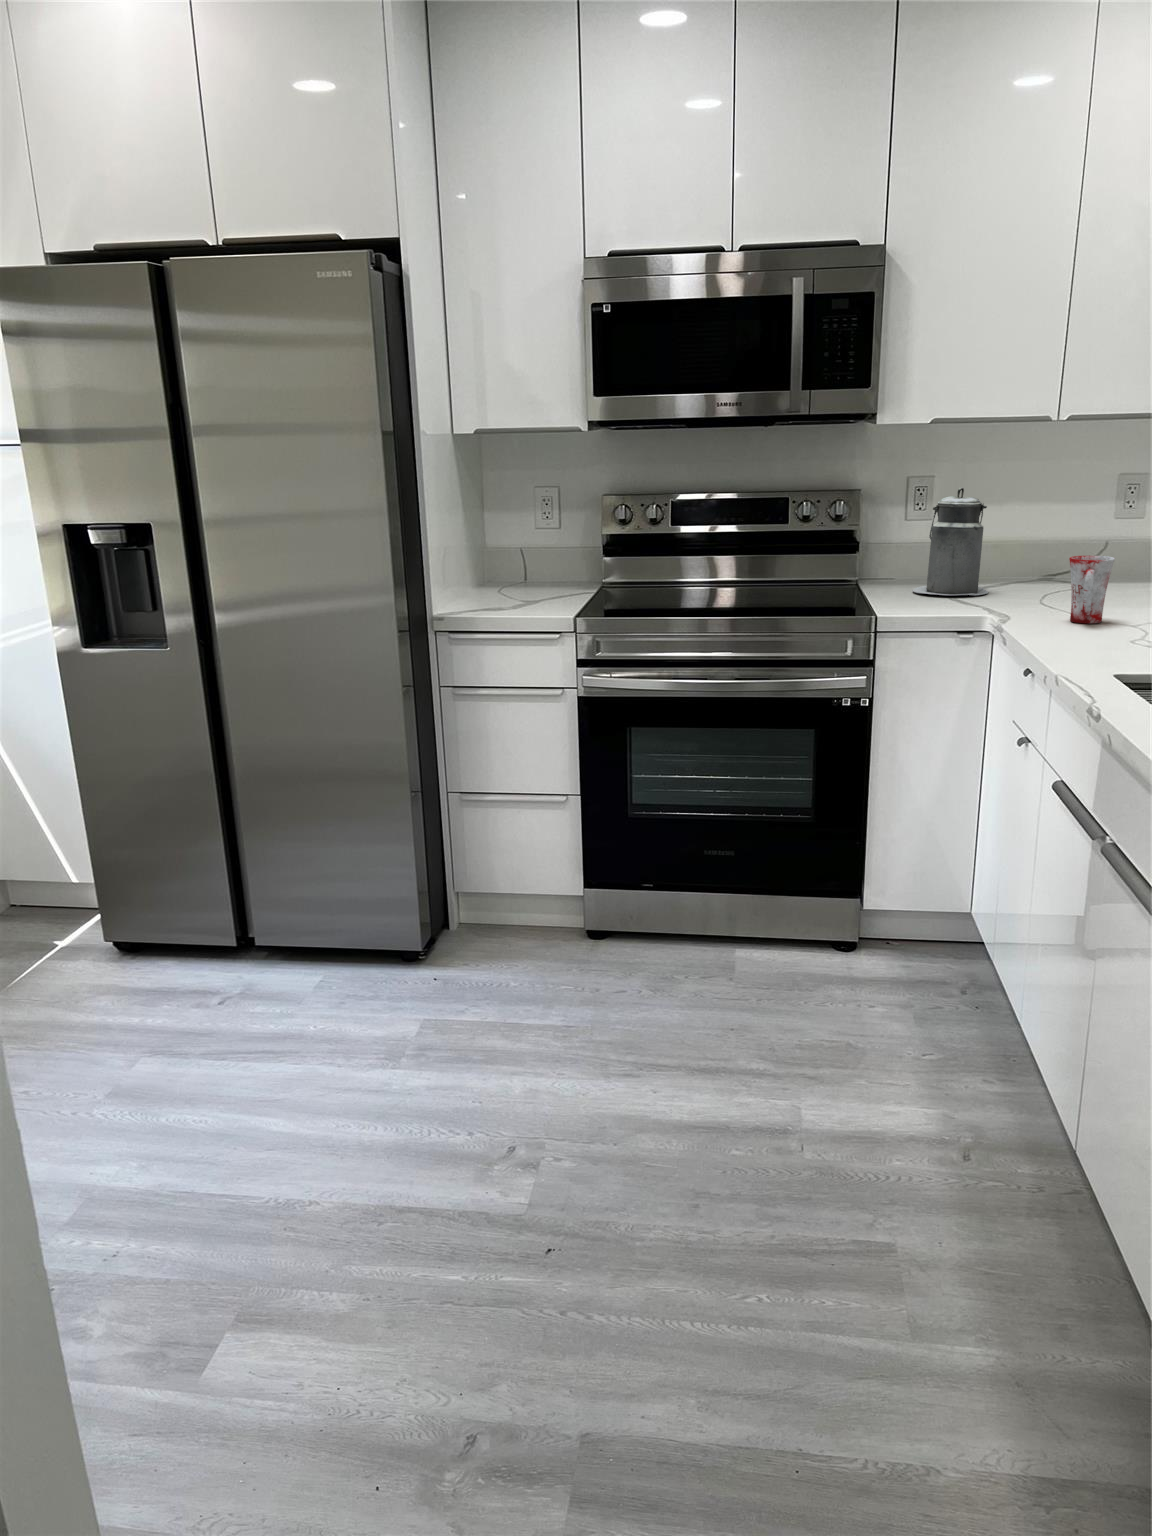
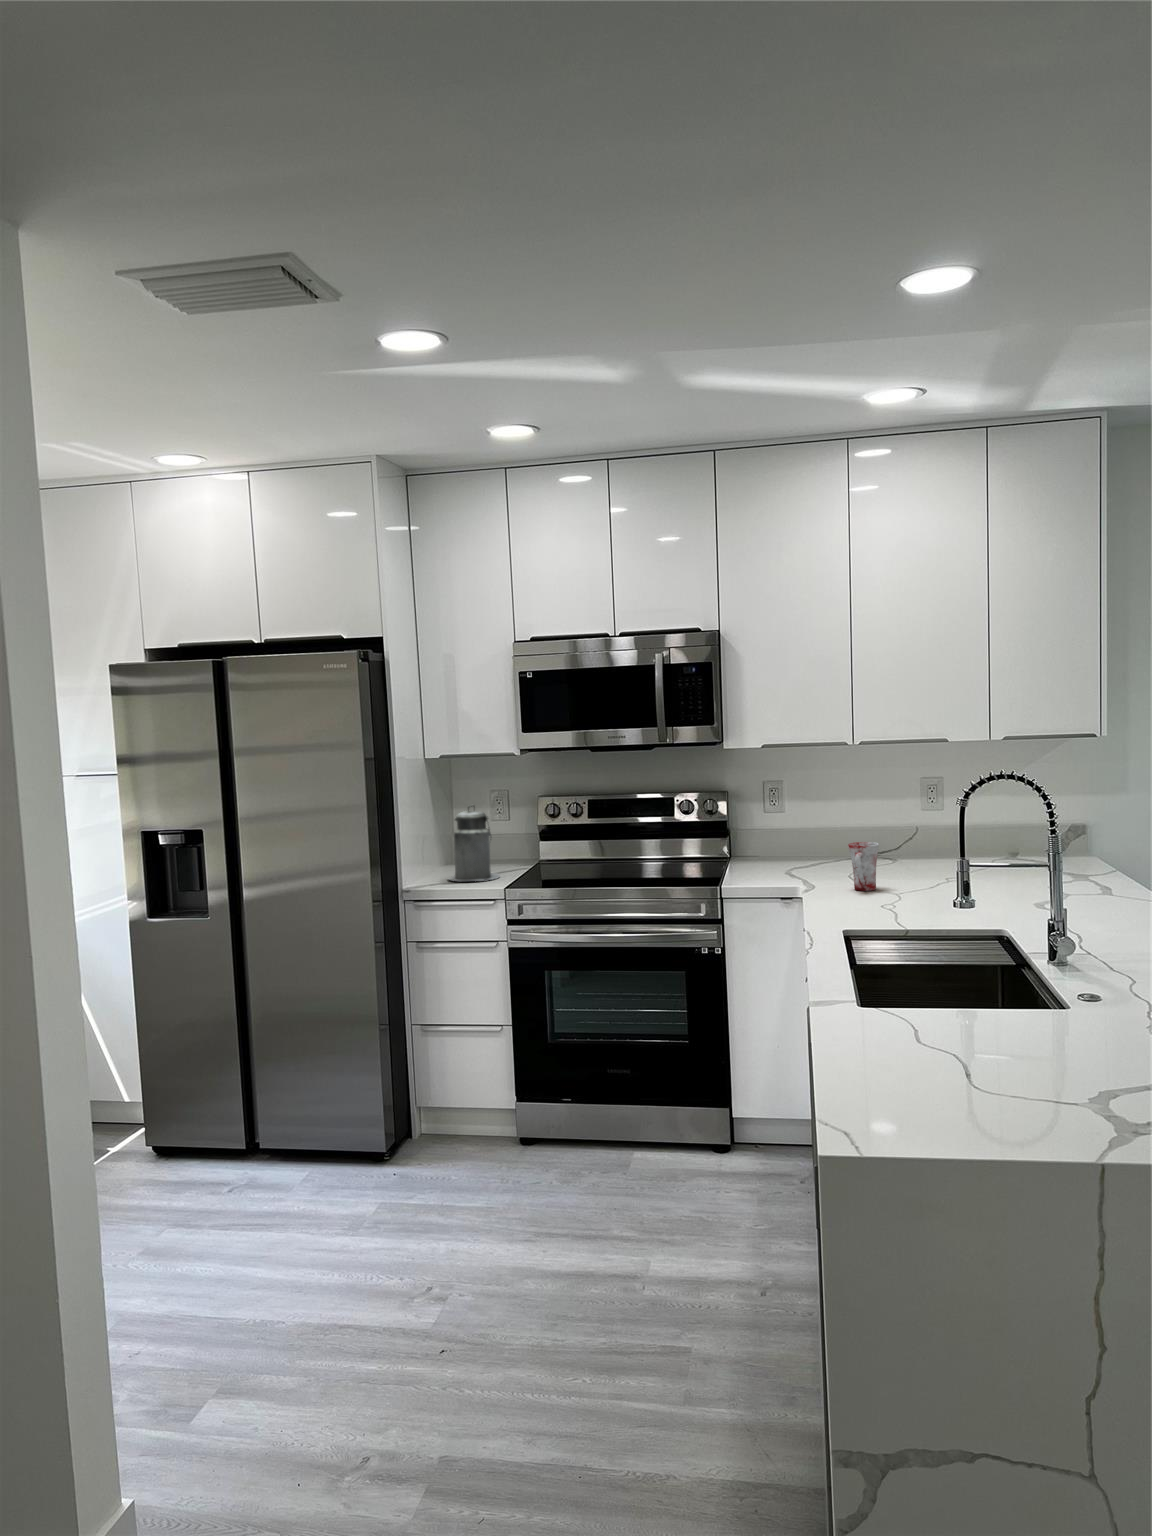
canister: present [913,488,988,595] -> present [448,805,500,881]

